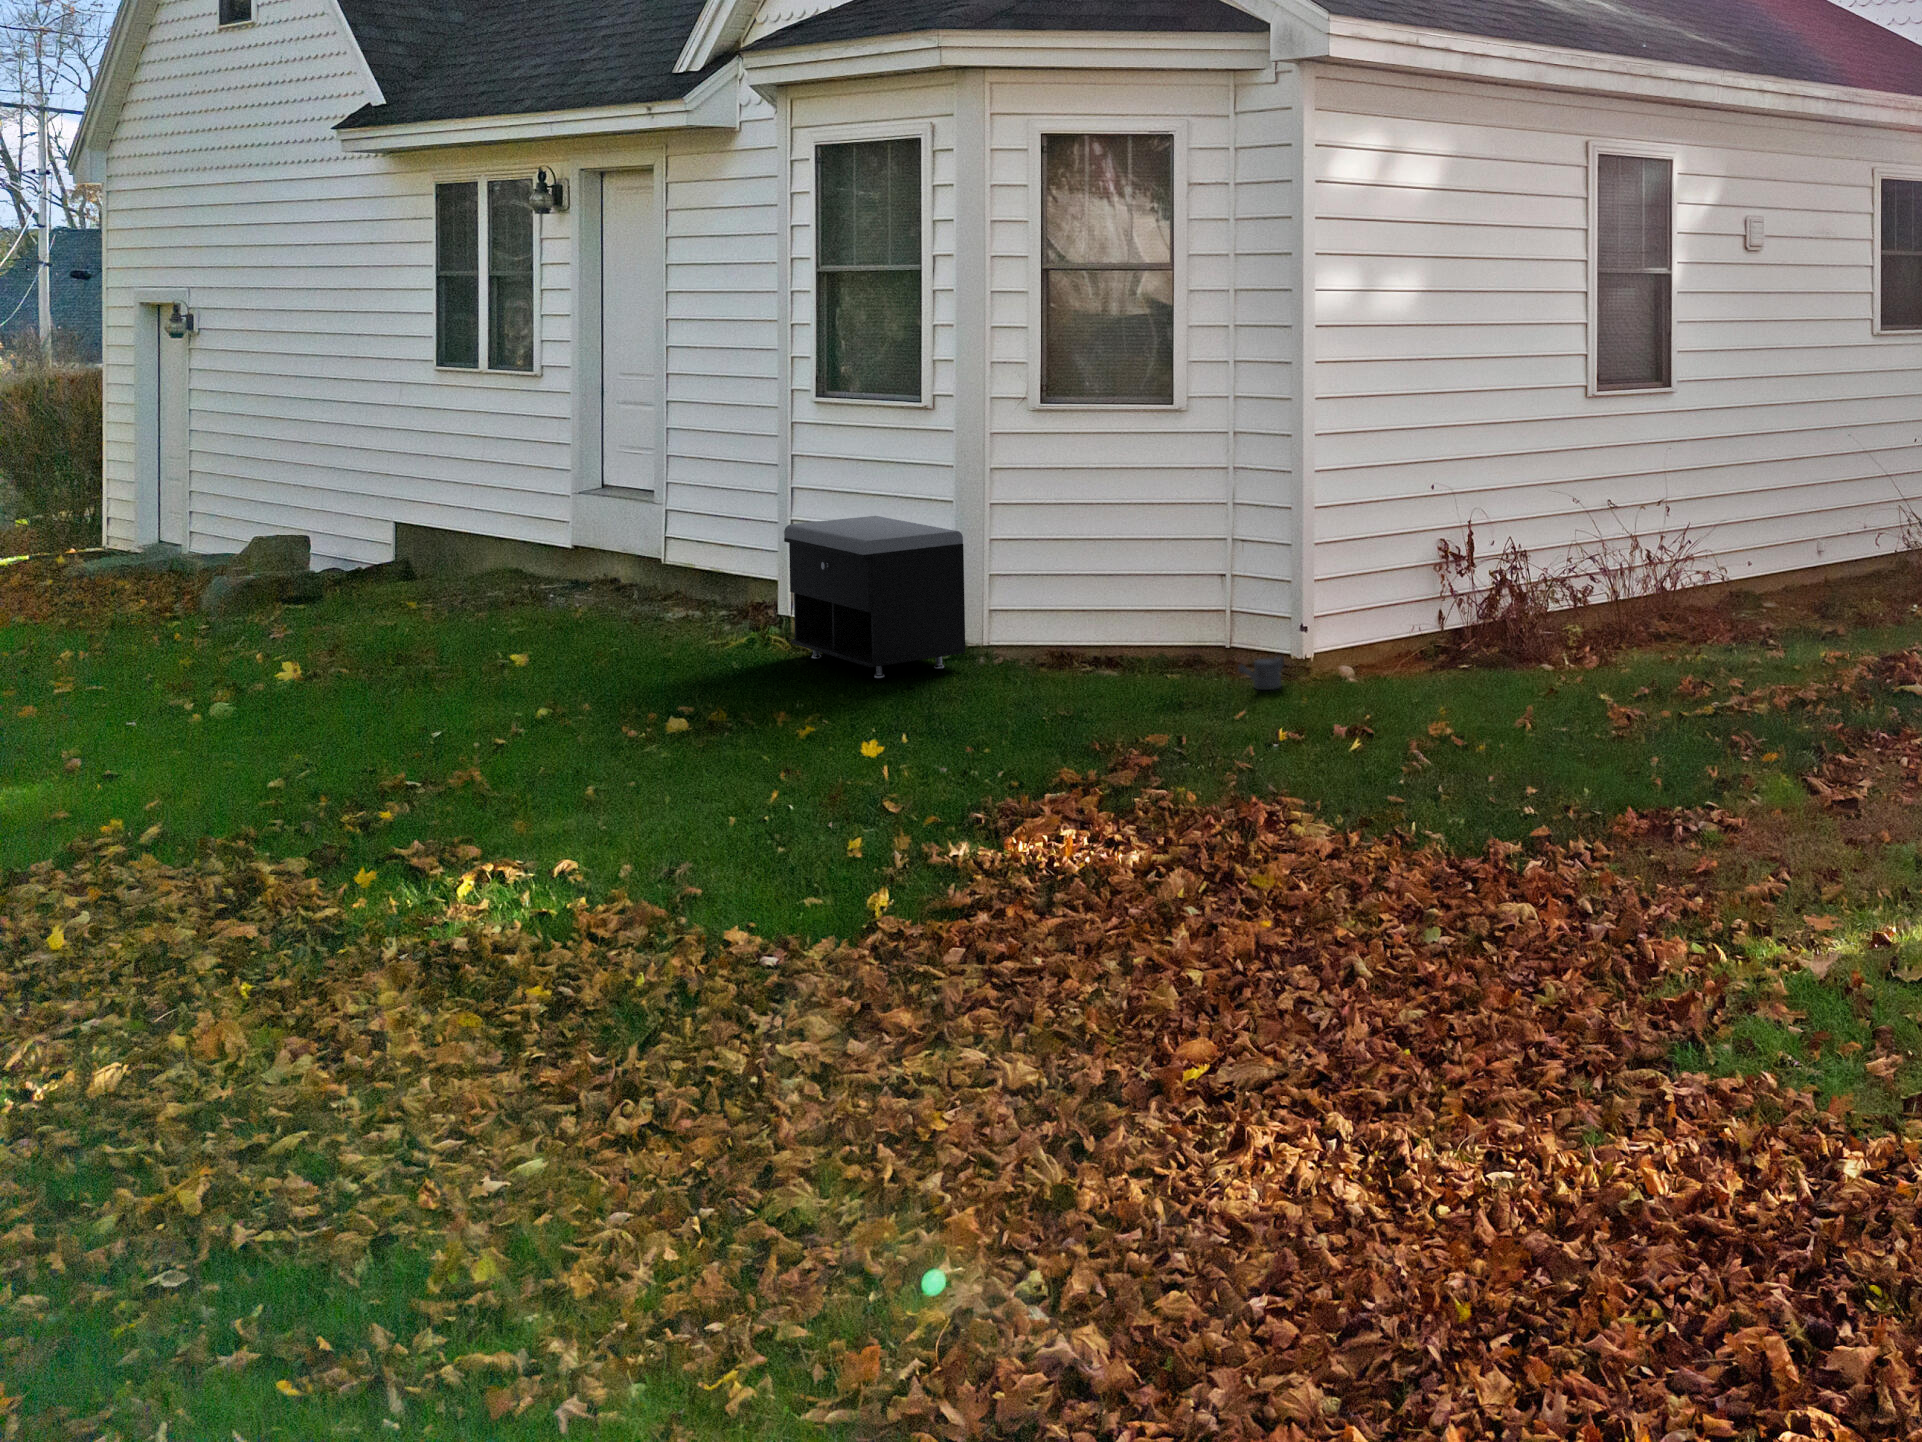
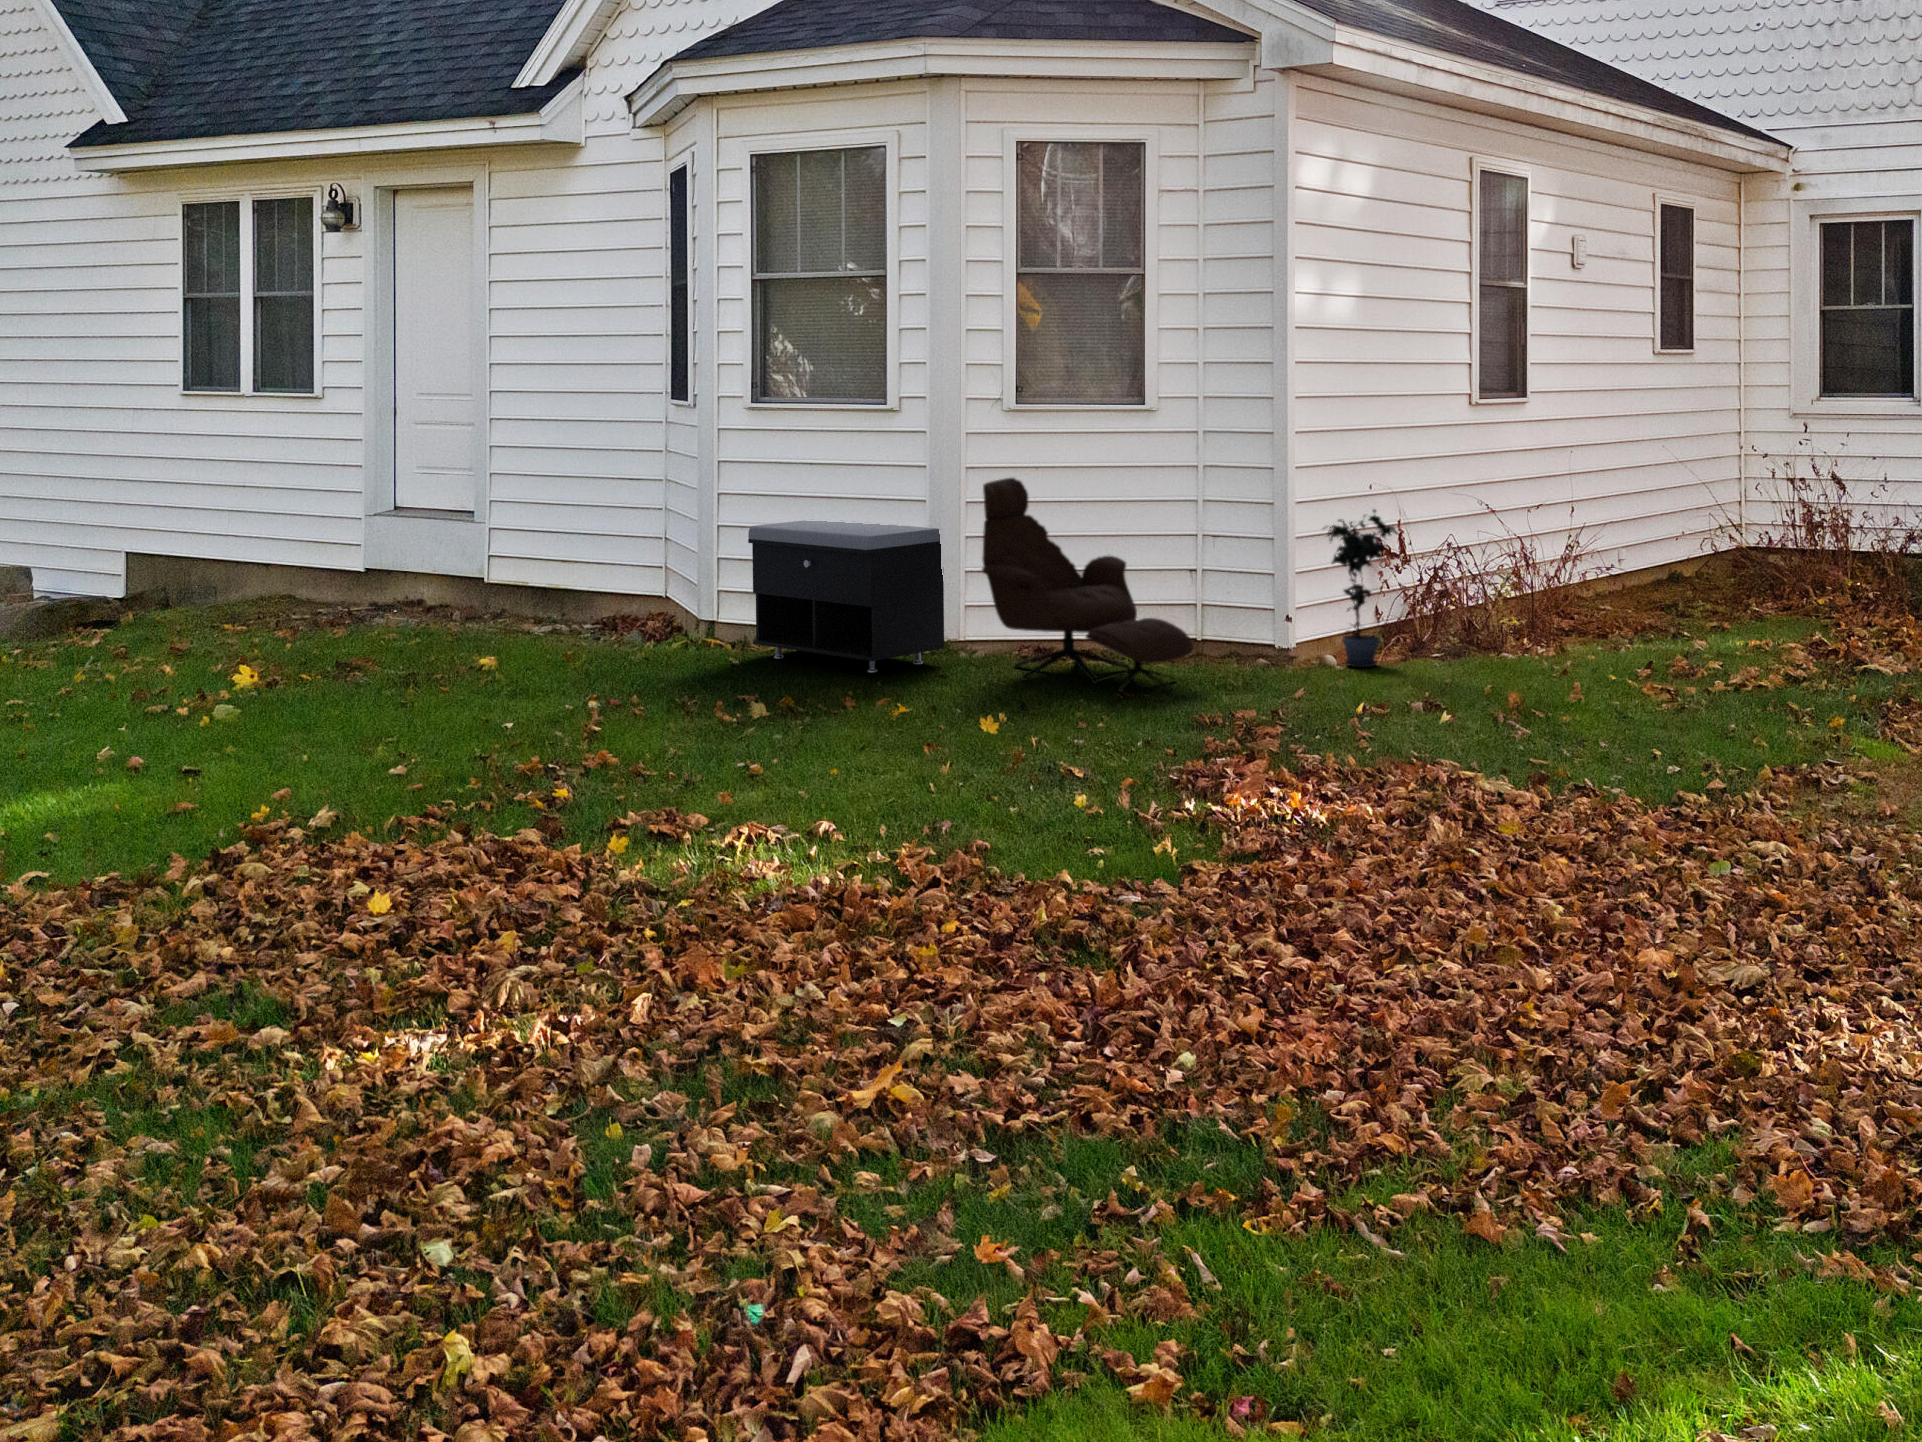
lounge chair: none [982,478,1177,708] -> present [982,478,1194,692]
potted plant: none [1328,517,1424,682] -> present [1326,510,1398,667]
watering can: present [1238,657,1284,690] -> none [1249,644,1279,675]

